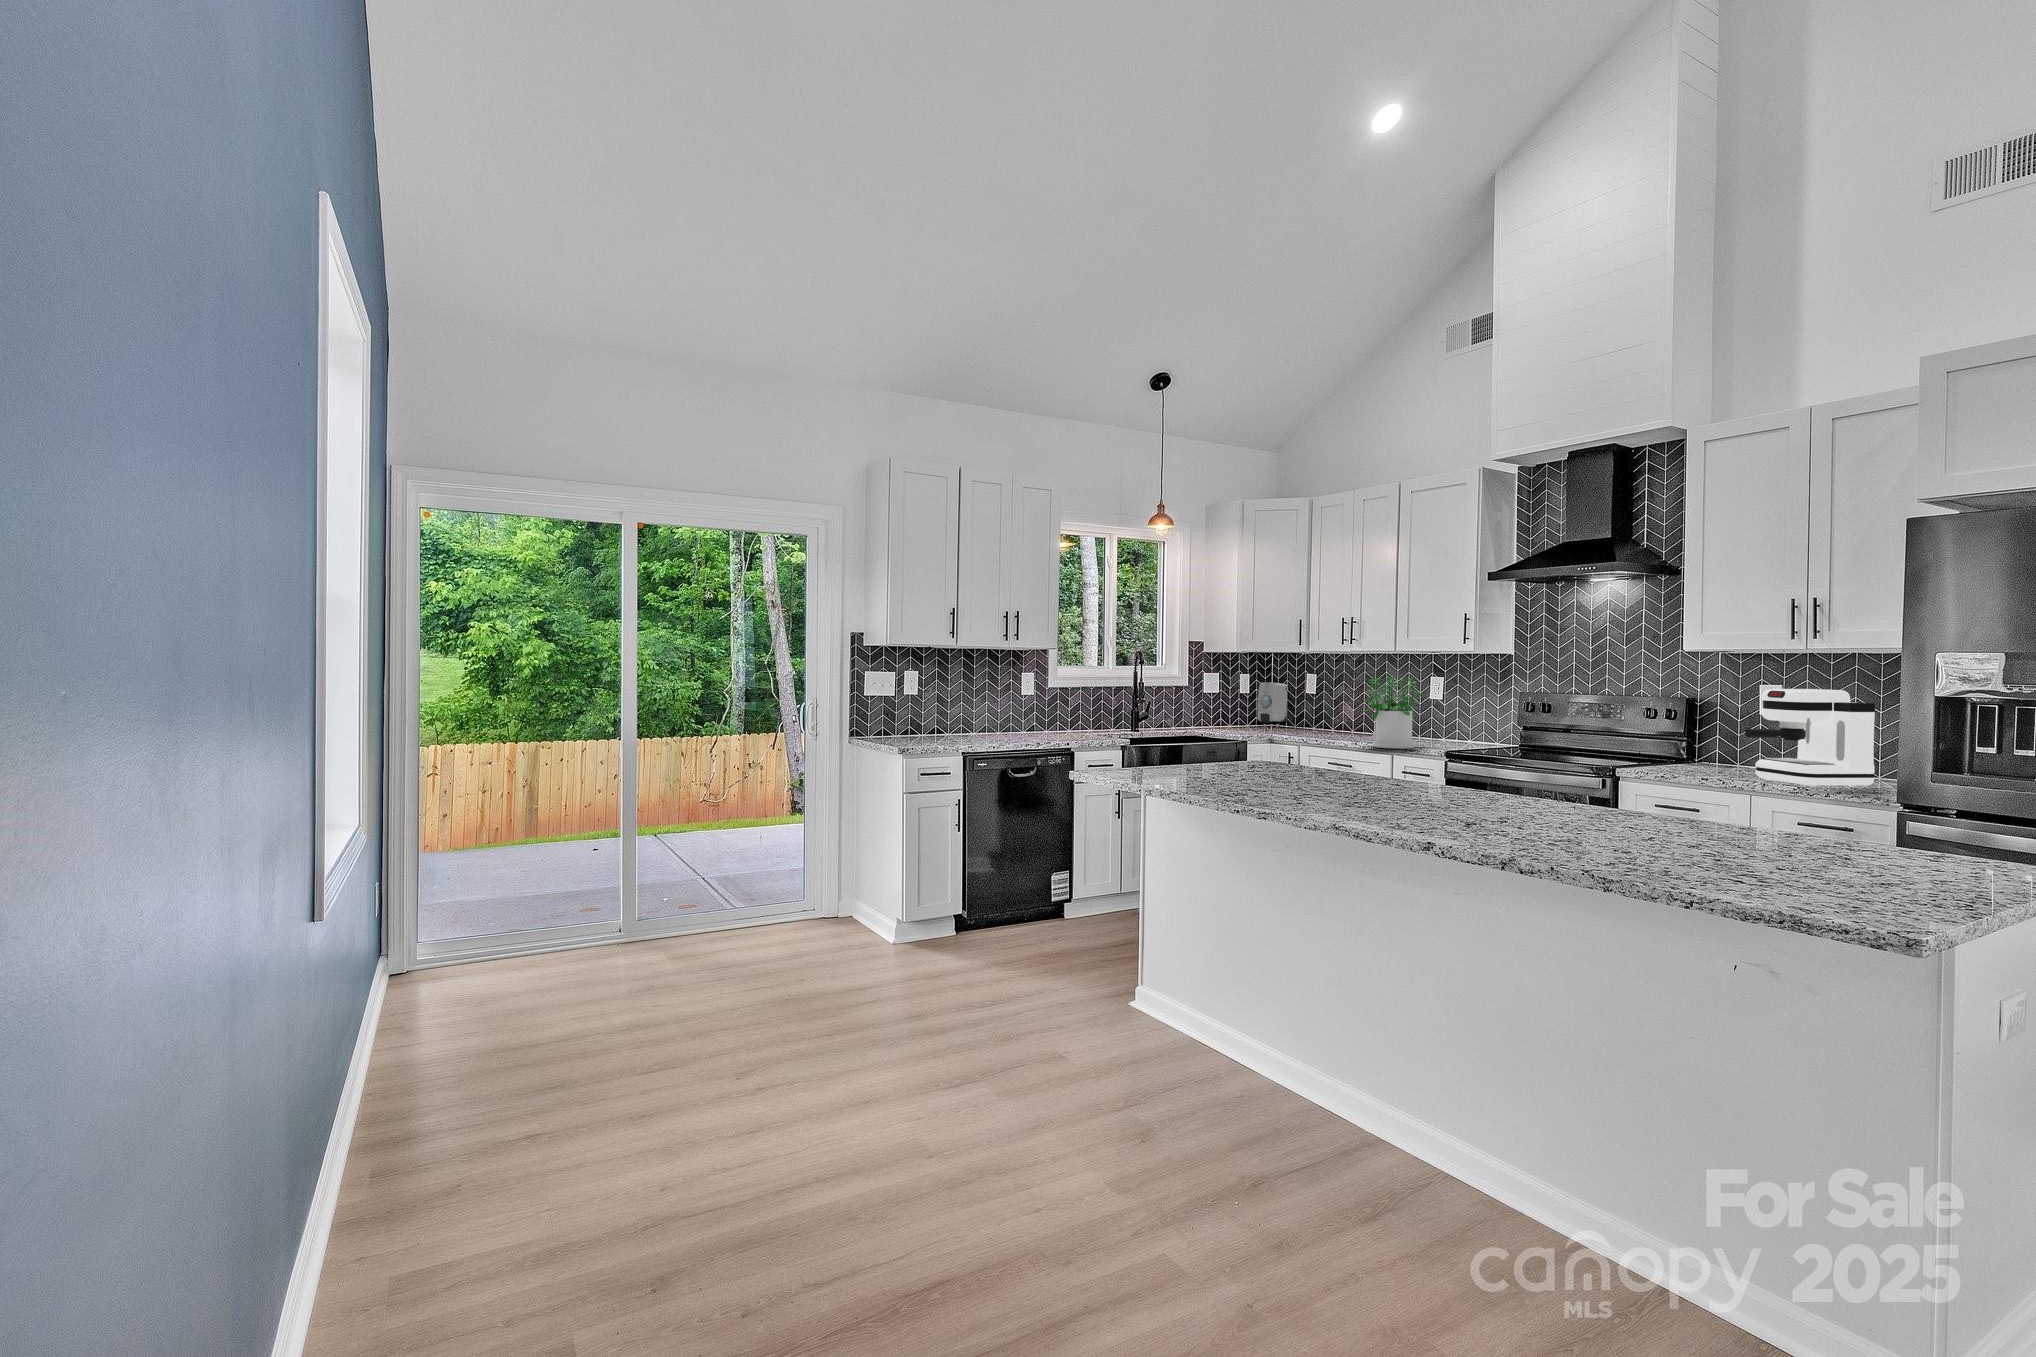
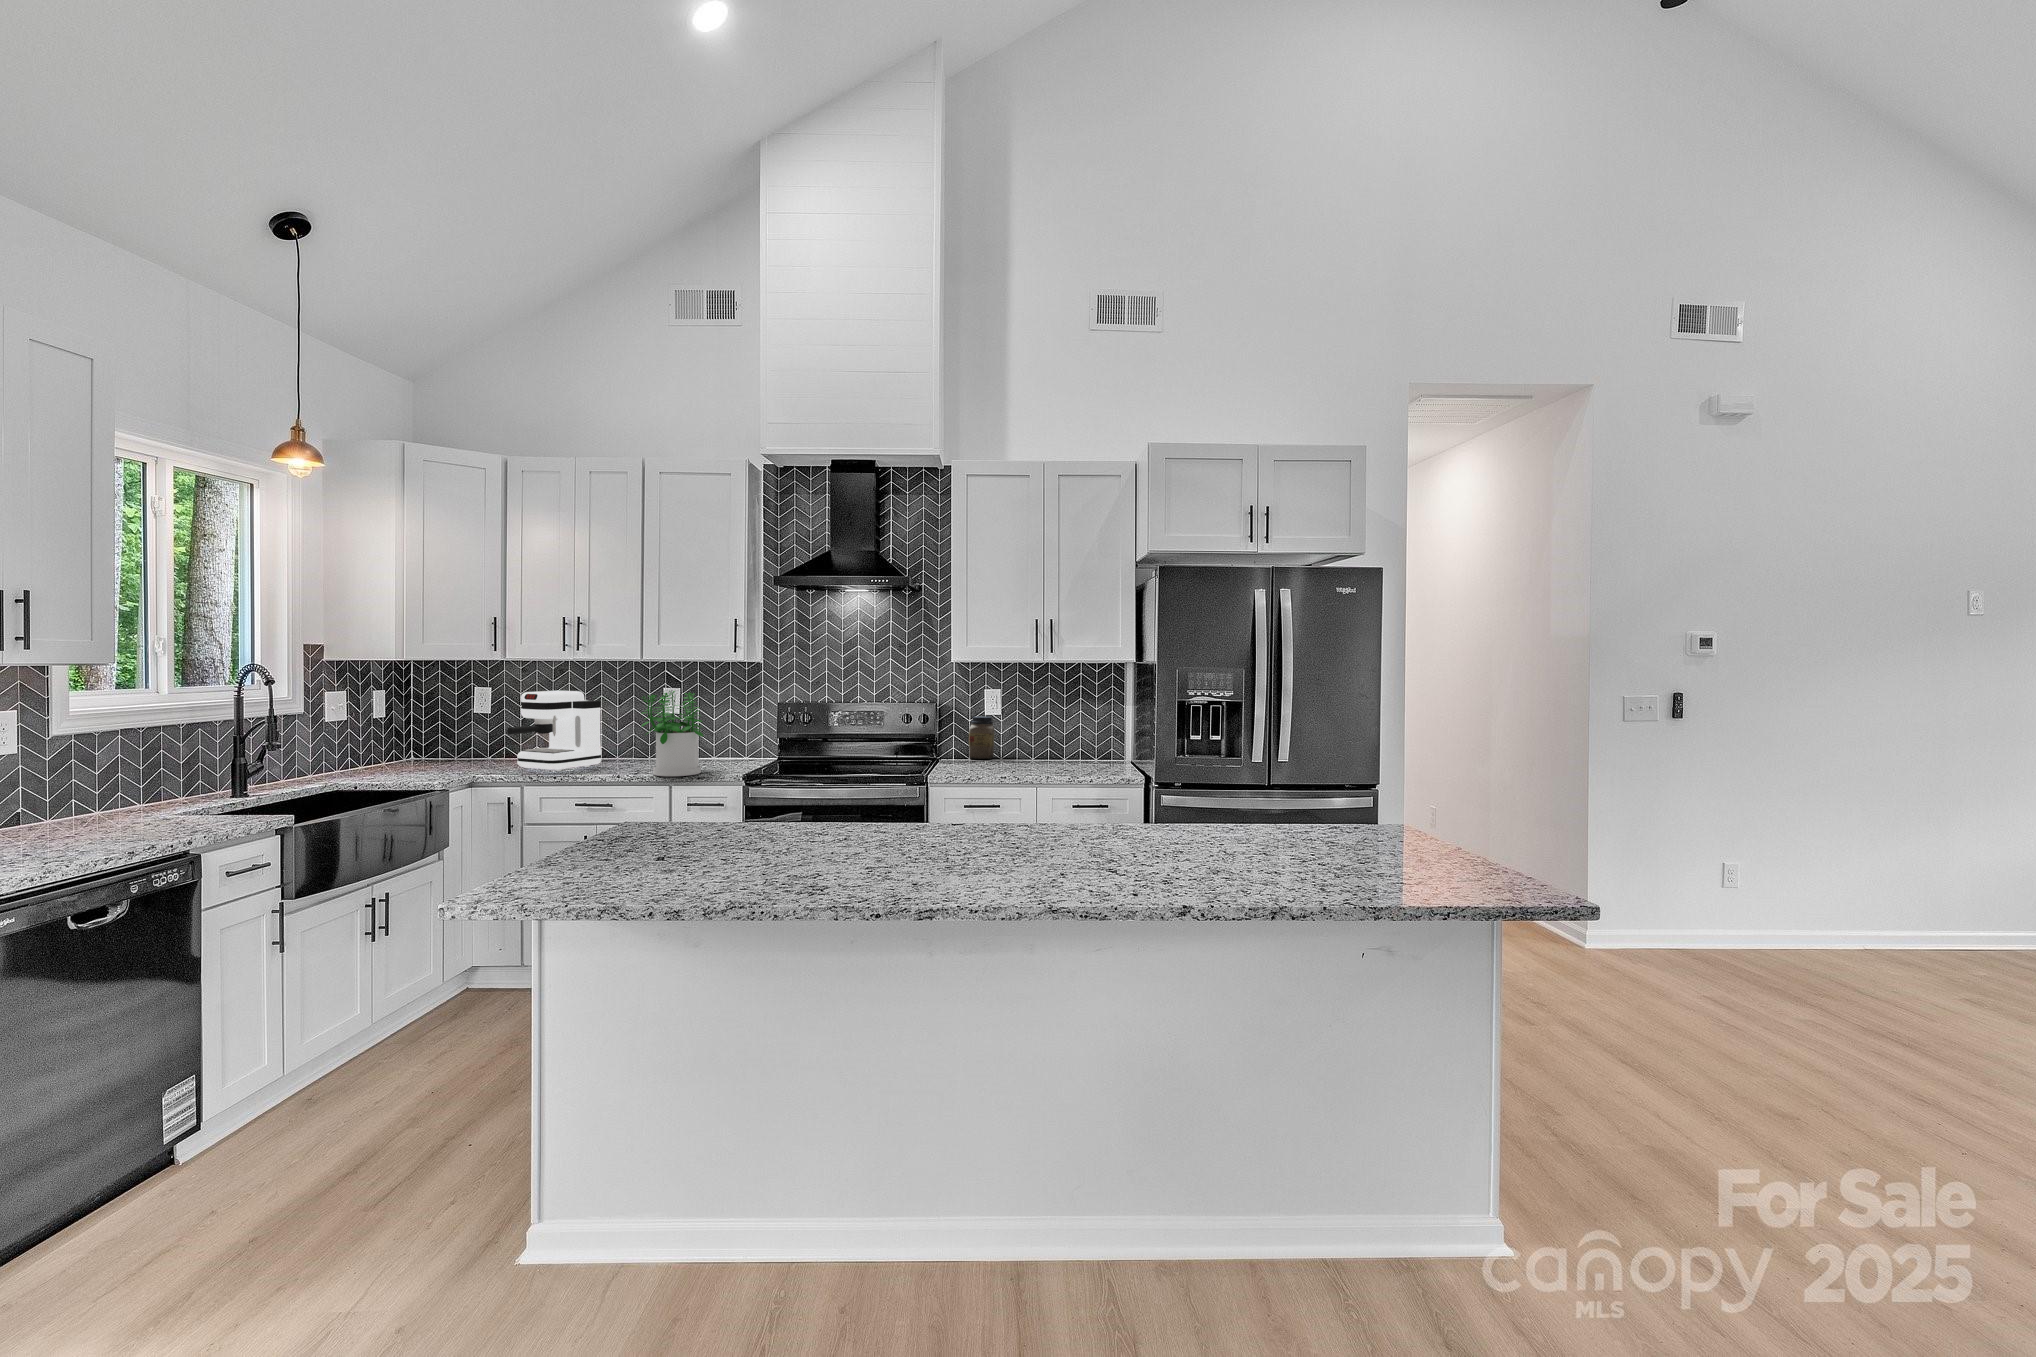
soap dispenser: present [1257,682,1288,723] -> none [401,701,443,755]
coffee maker: present [1745,689,1875,788] -> present [507,691,601,771]
jar: none [1709,715,1754,766] -> present [969,716,995,759]

